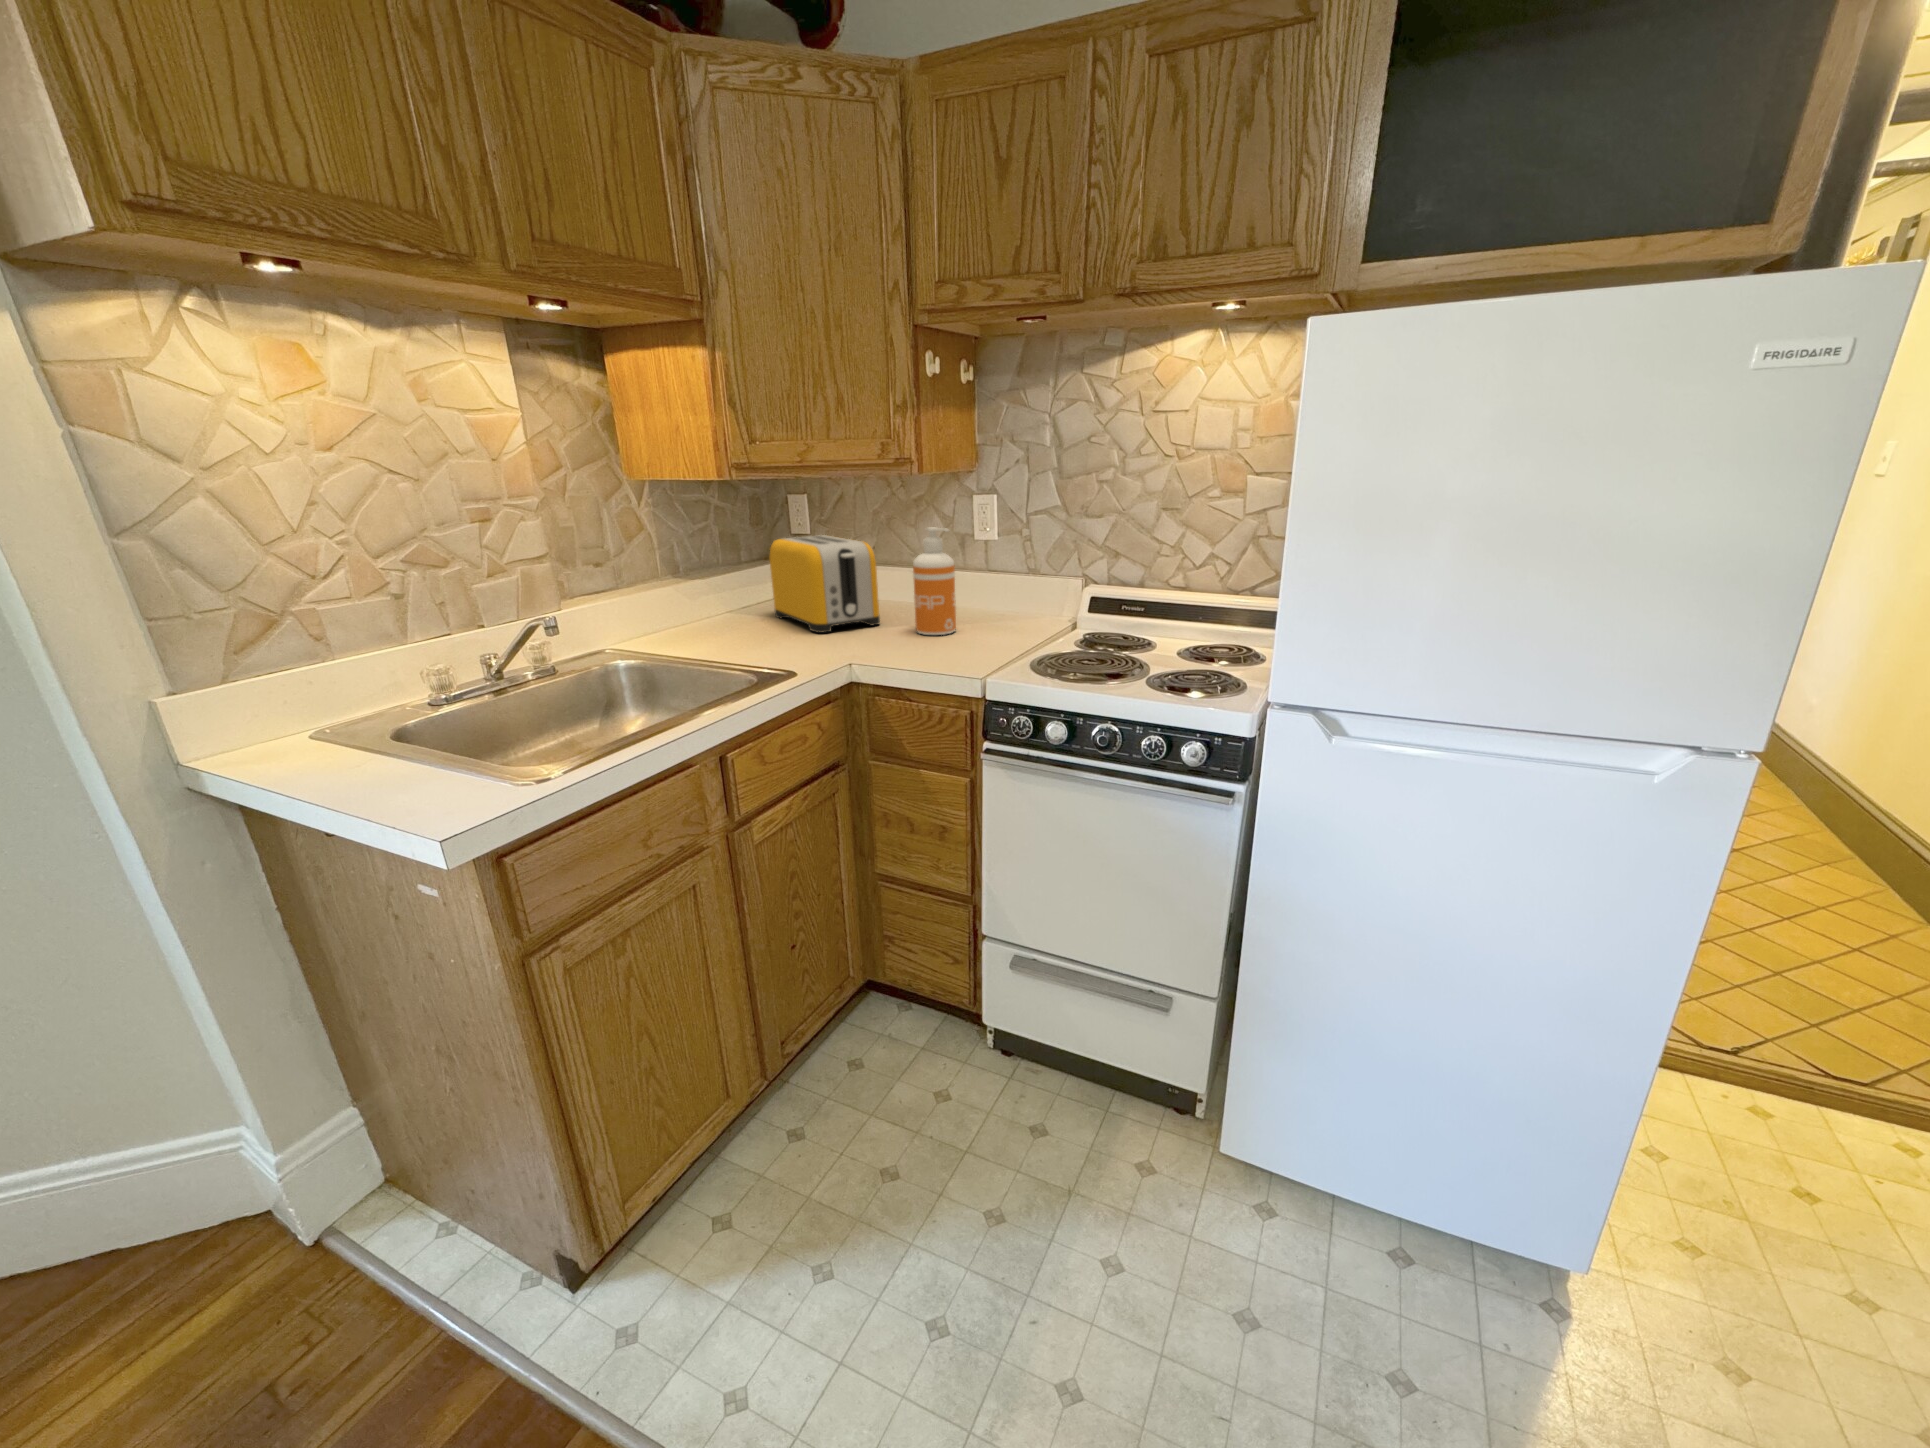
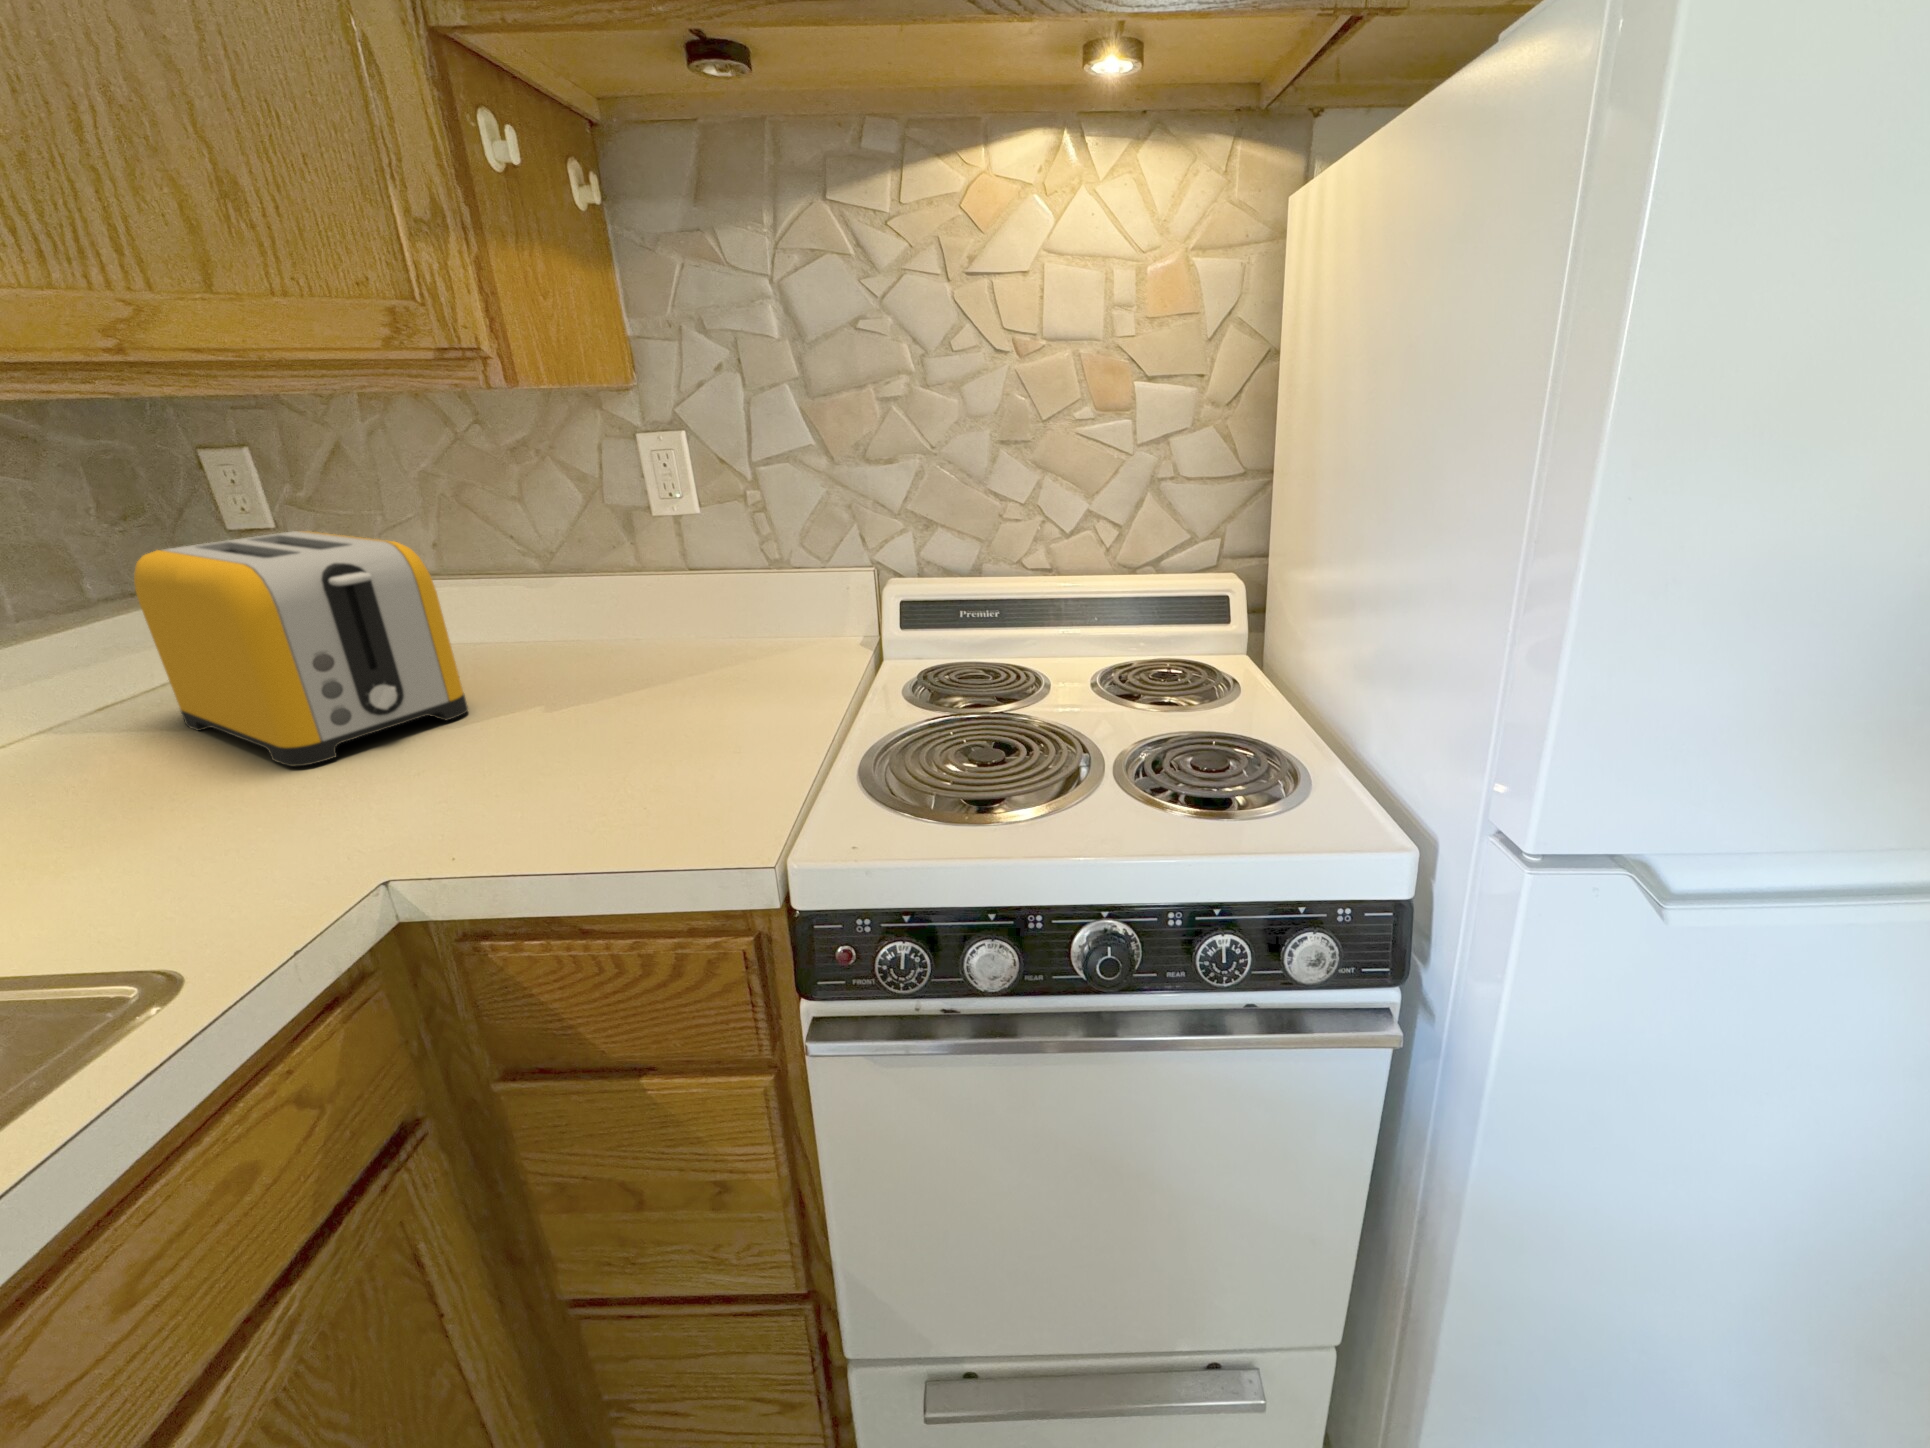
soap dispenser: present [913,527,956,635] -> none [528,500,652,729]

